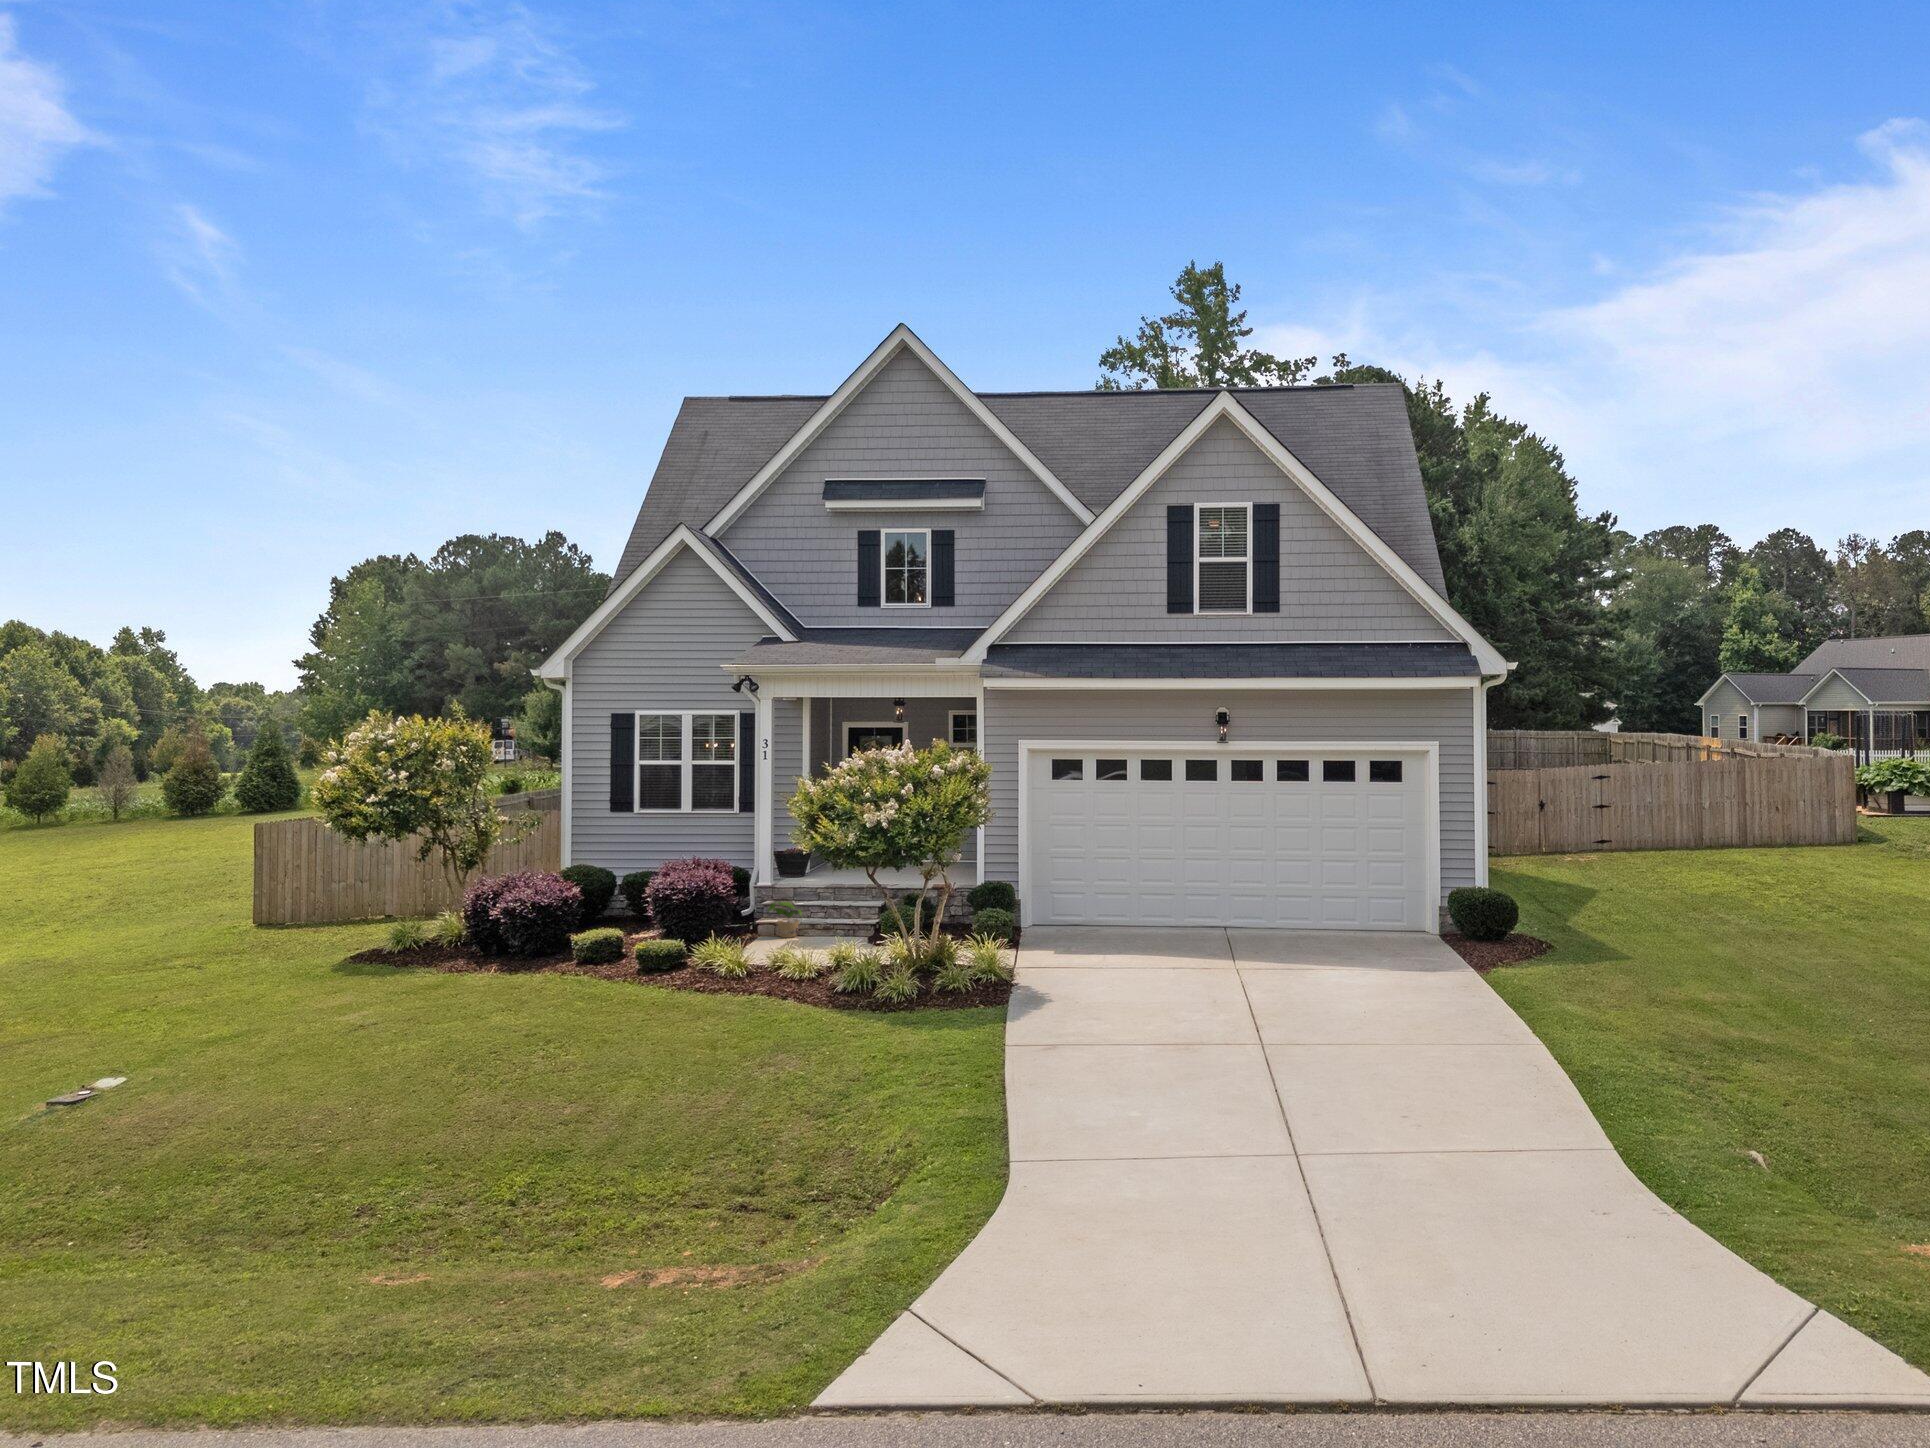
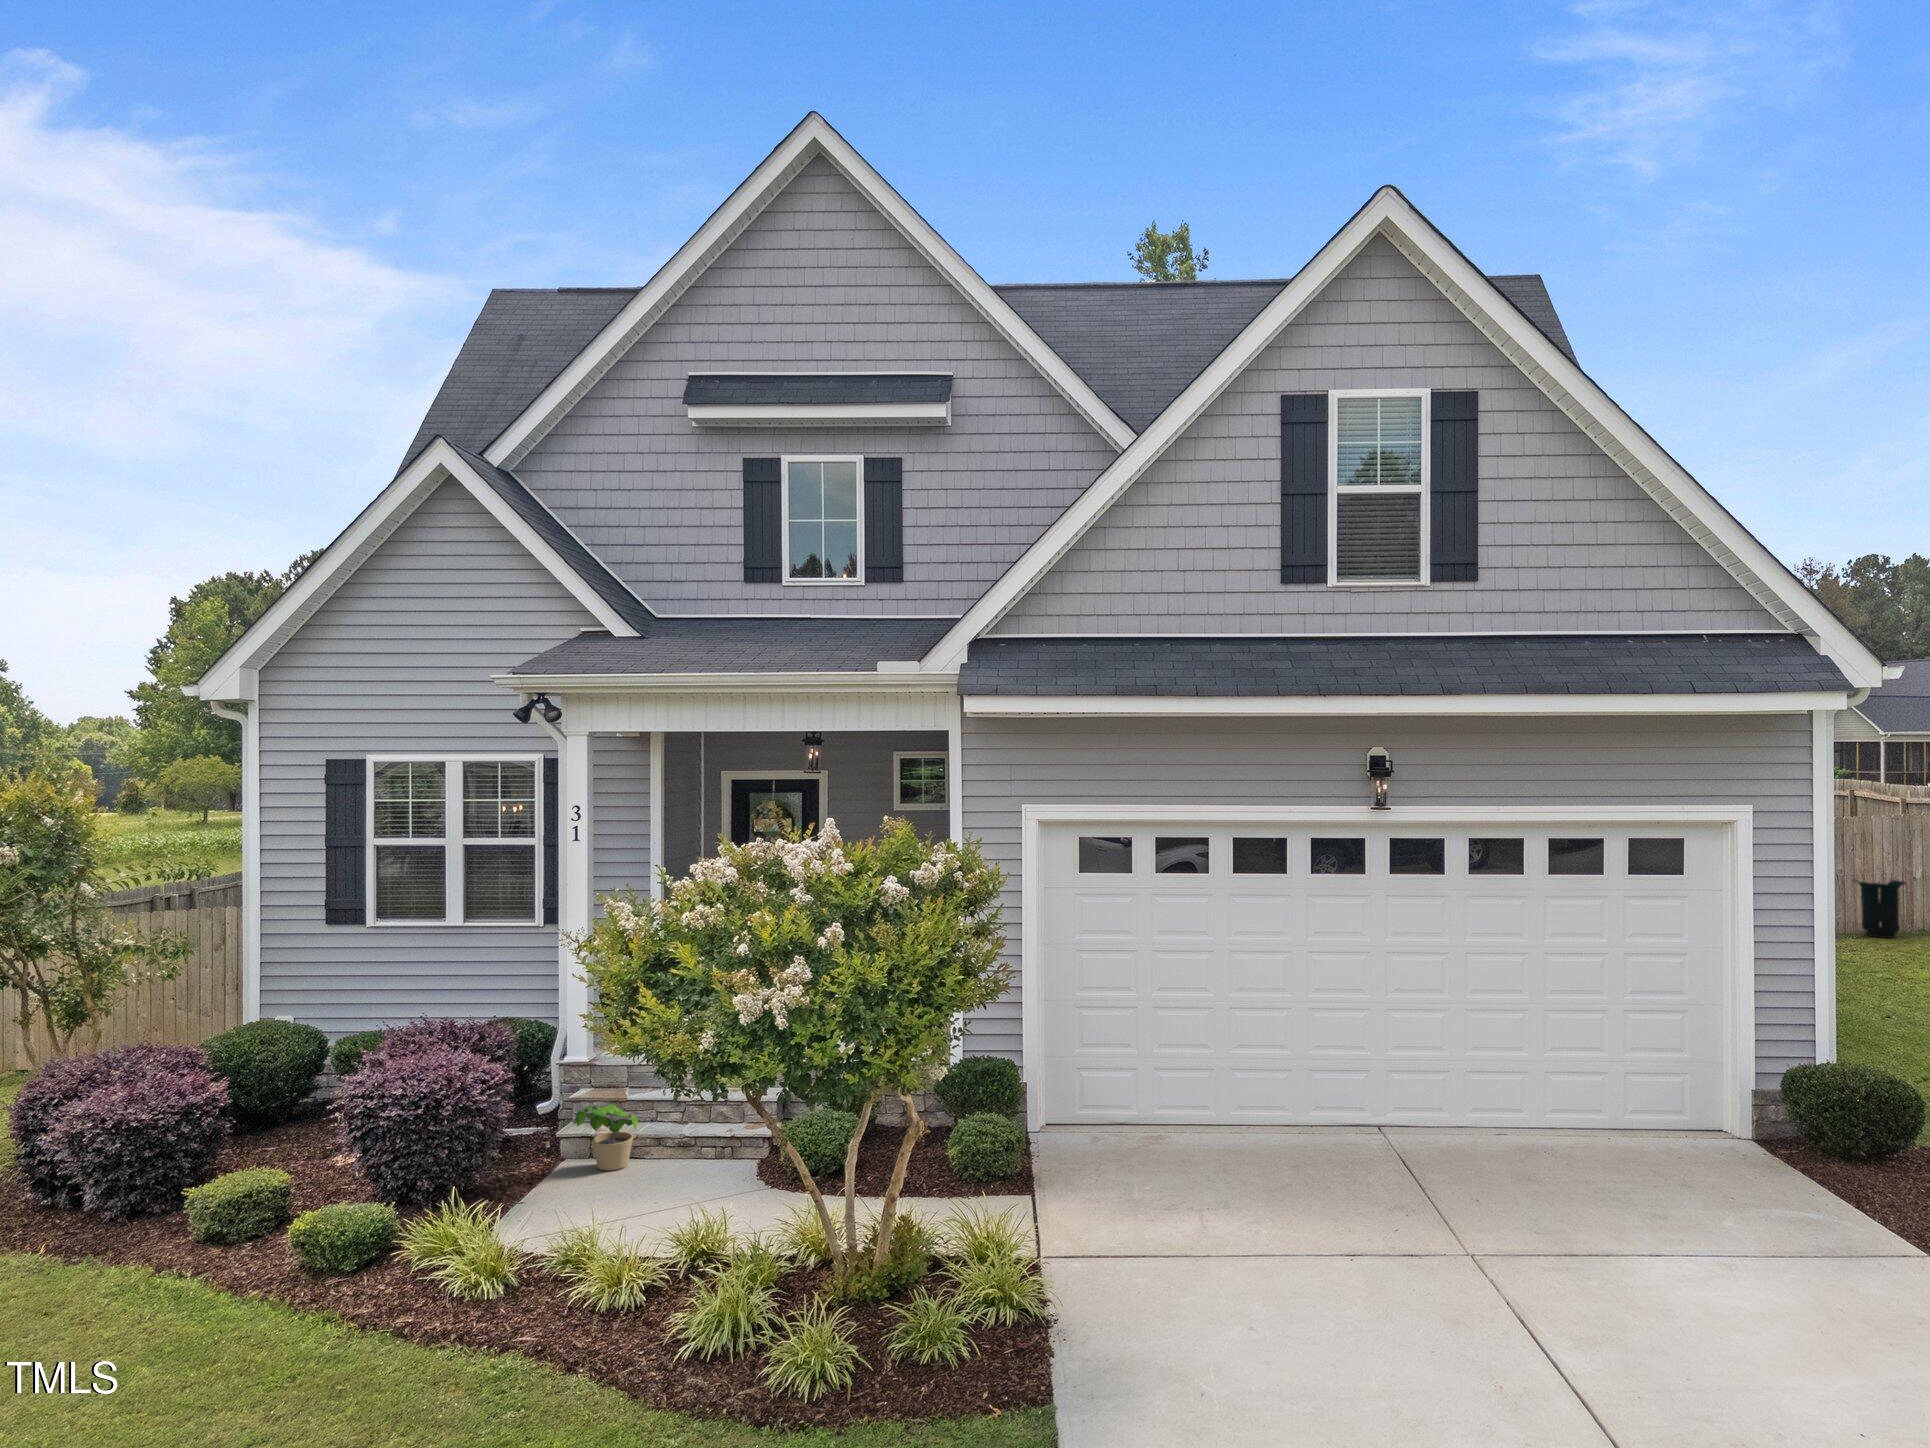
trash can: none [1597,806,1632,846] -> present [1857,880,1906,938]

